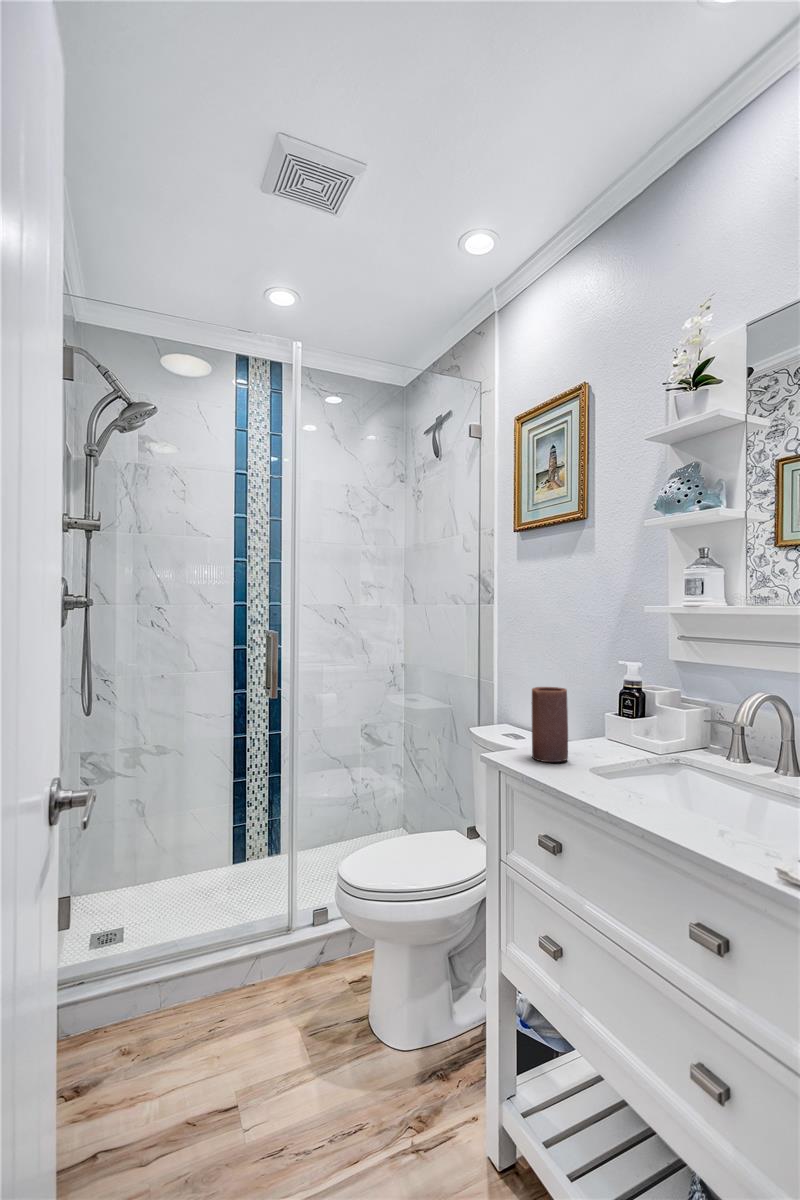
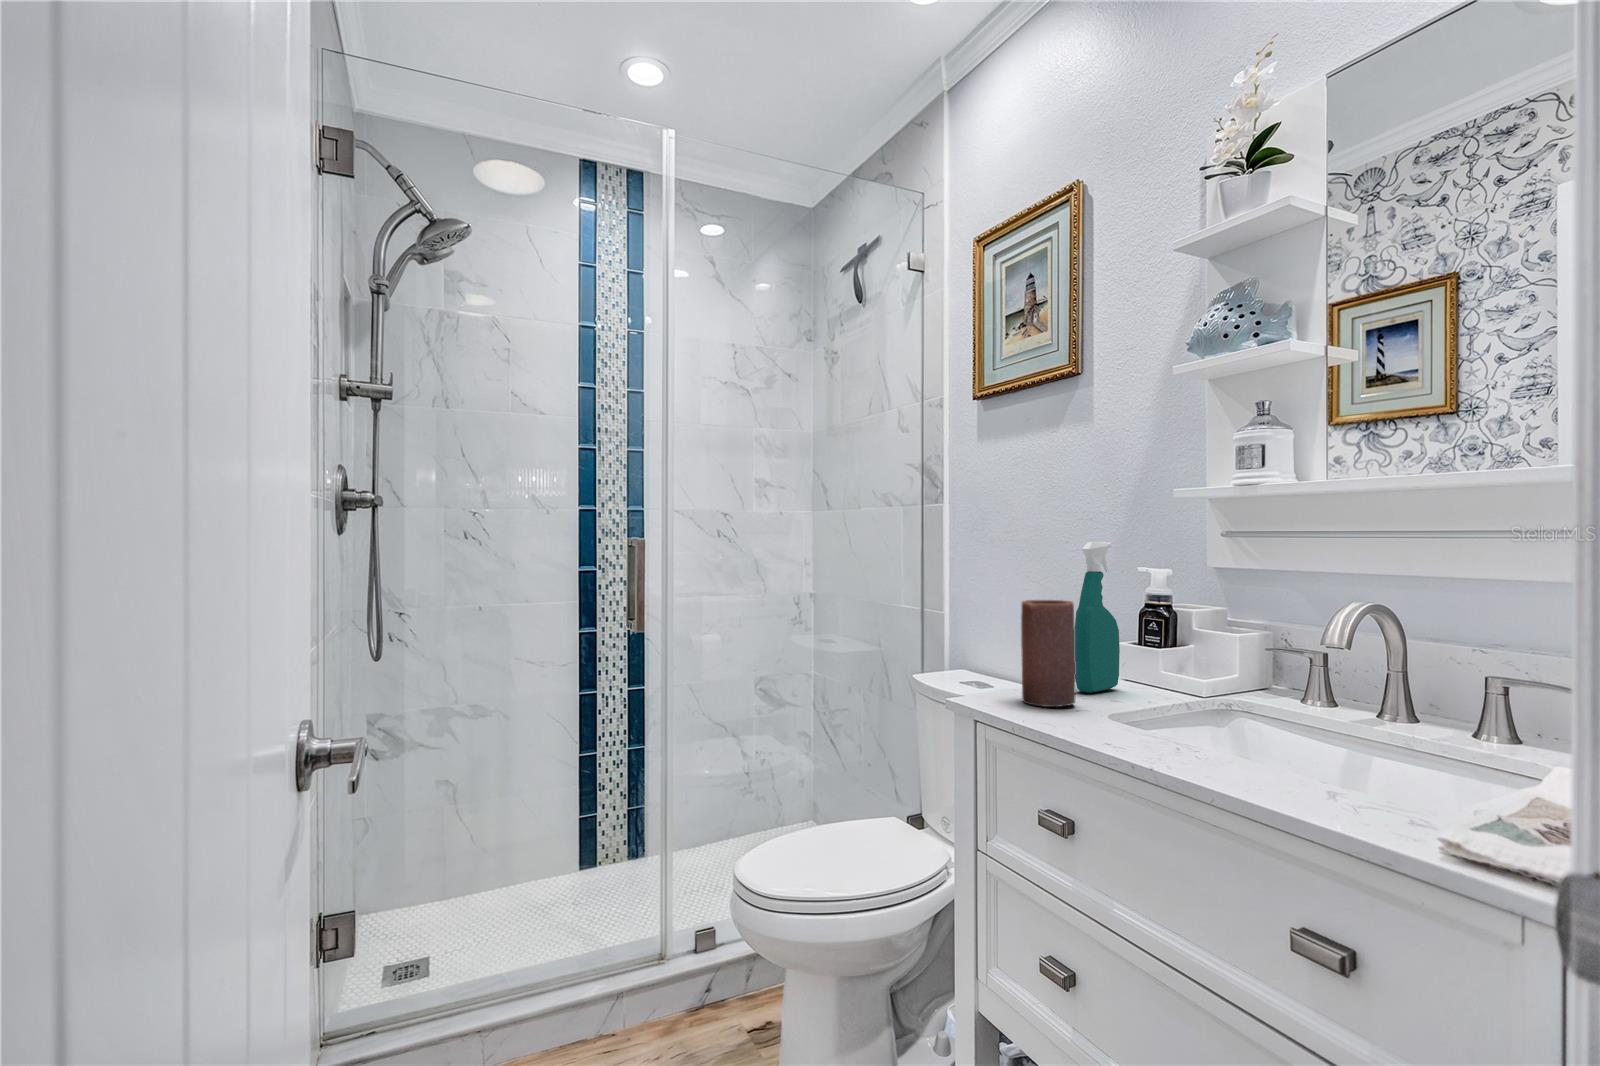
spray bottle: none [572,644,604,750] -> present [1075,542,1120,693]

